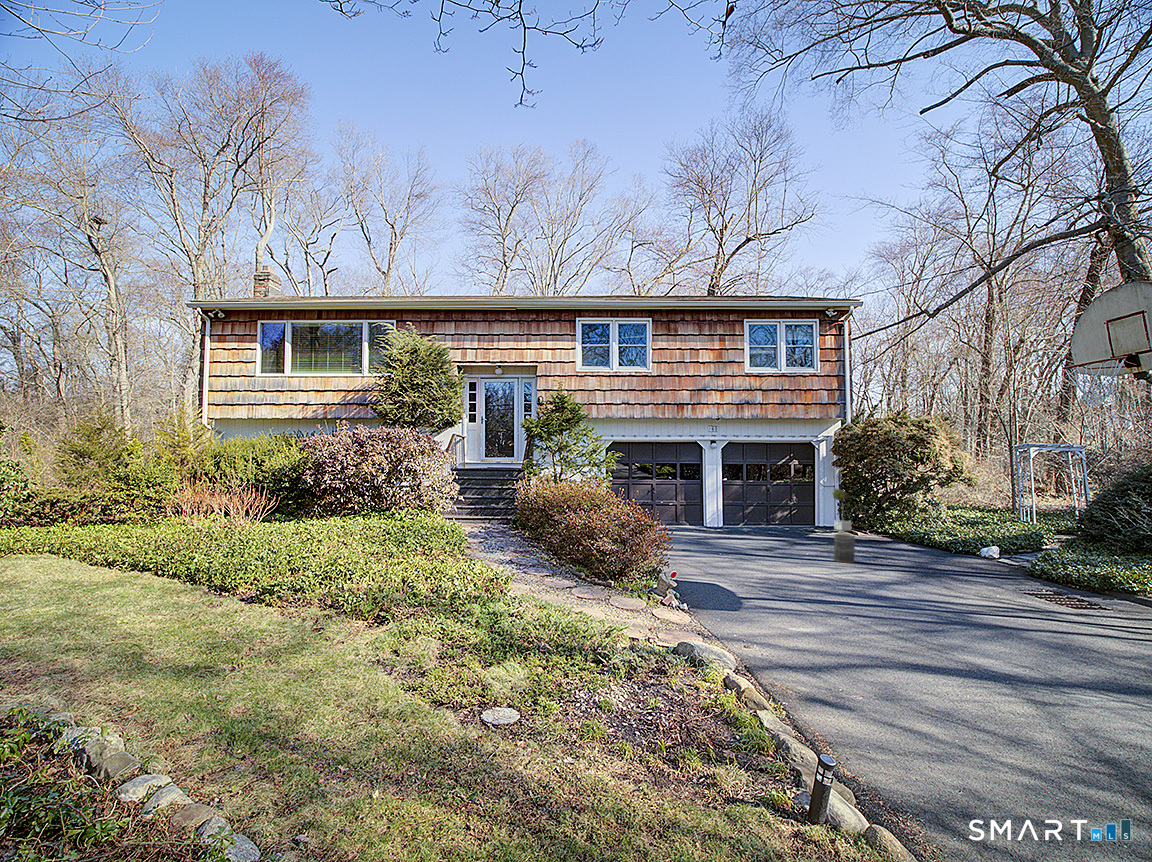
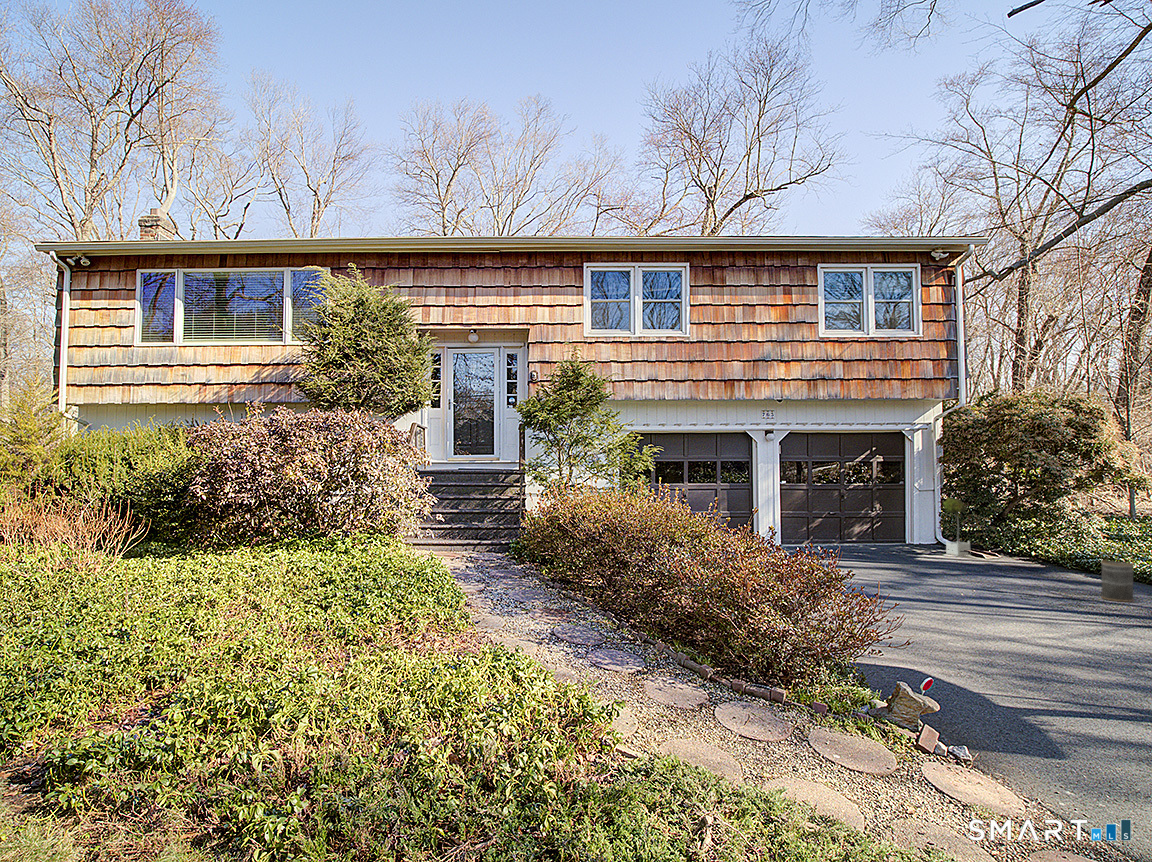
basket: present [834,526,855,563] -> present [1101,558,1134,602]

